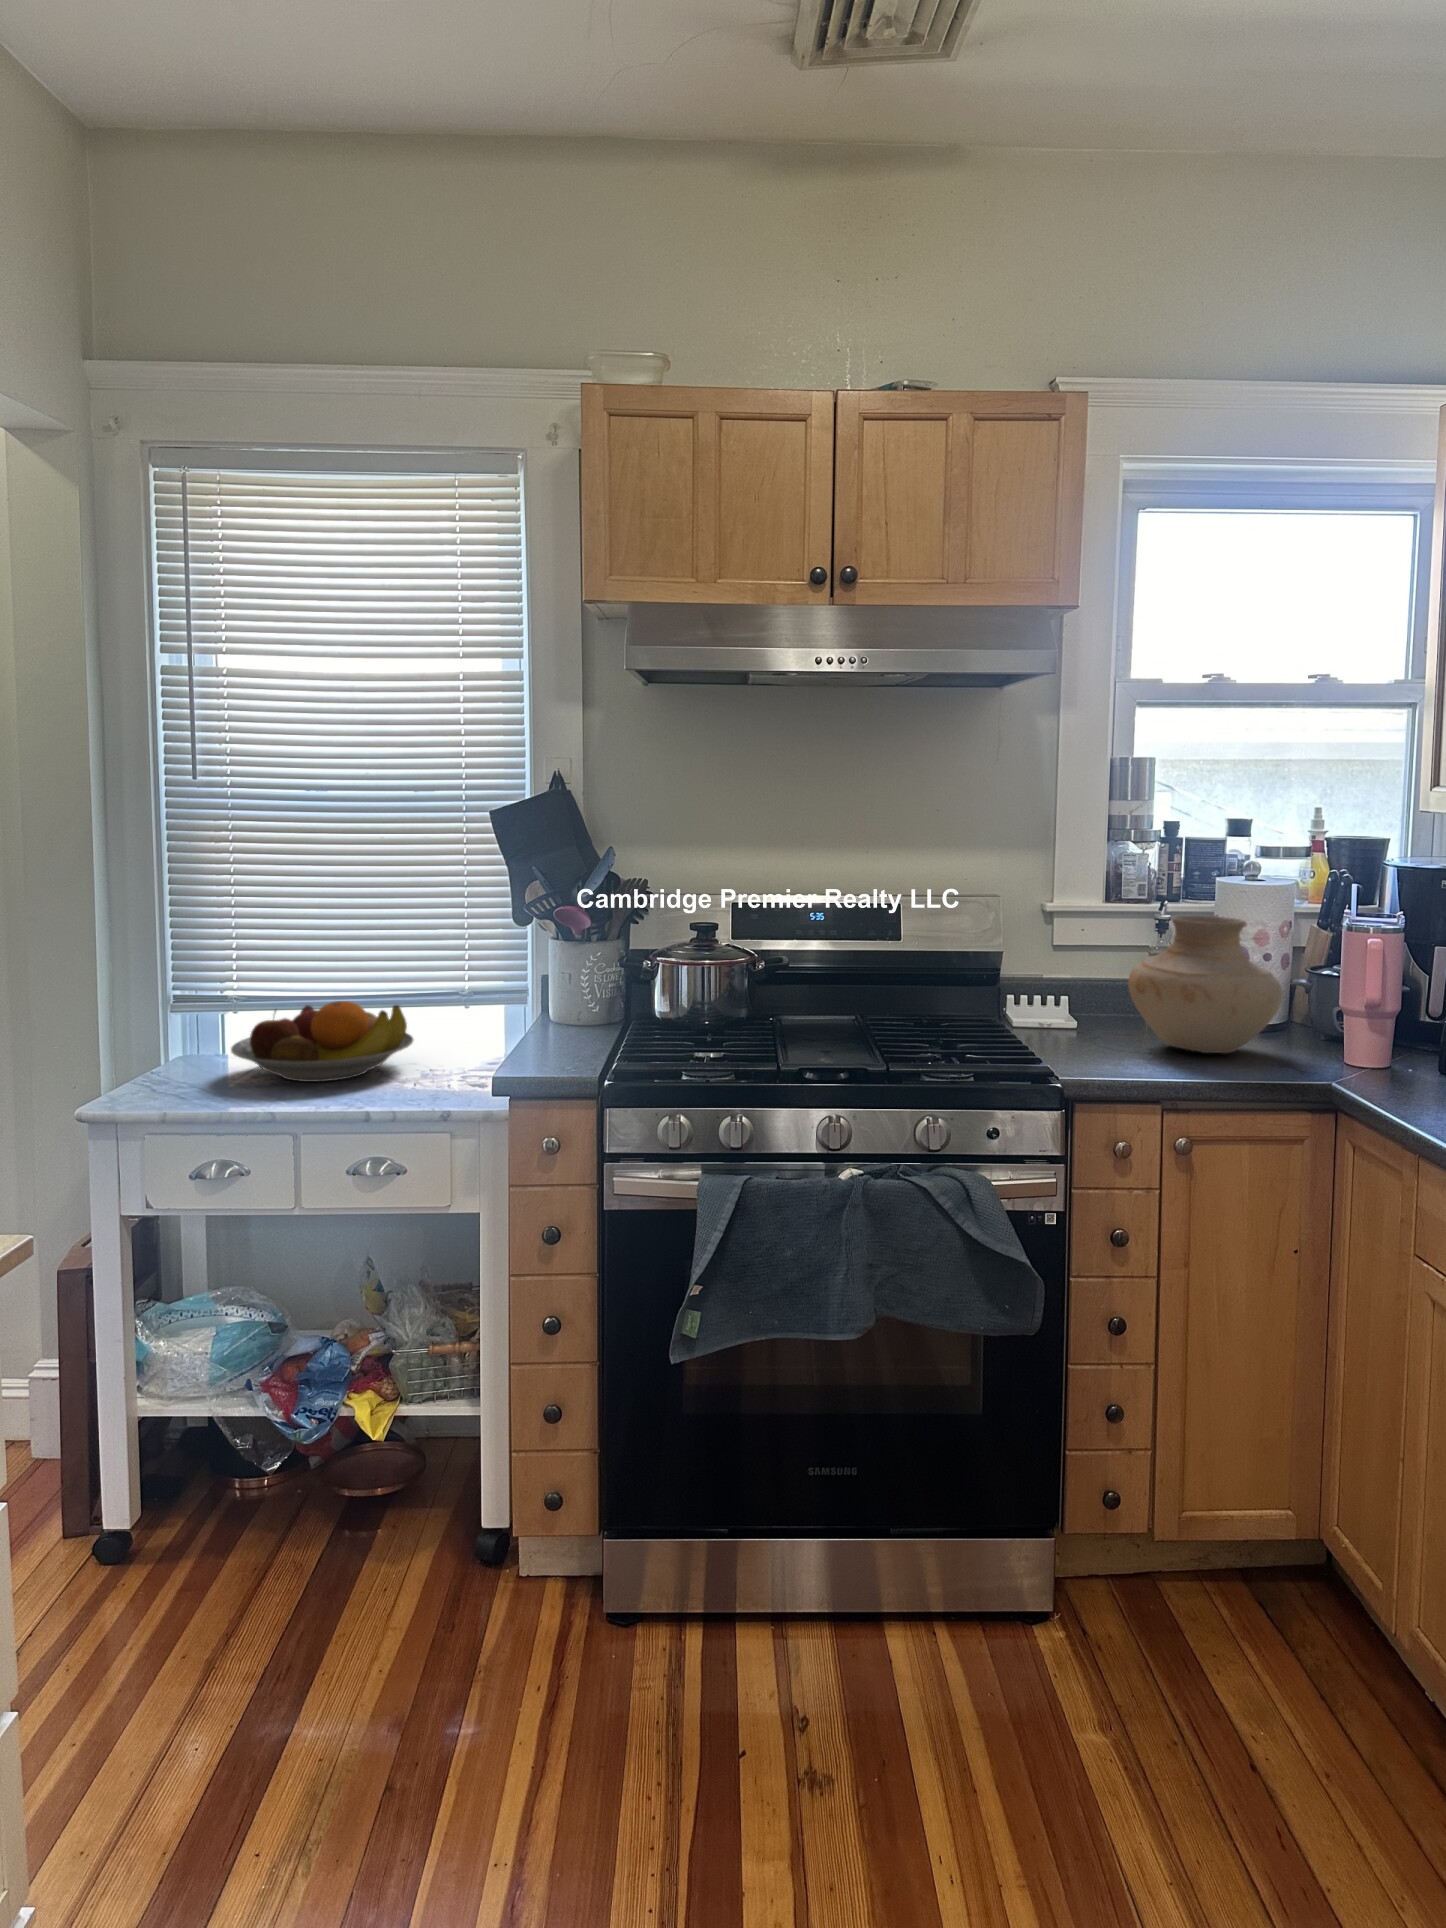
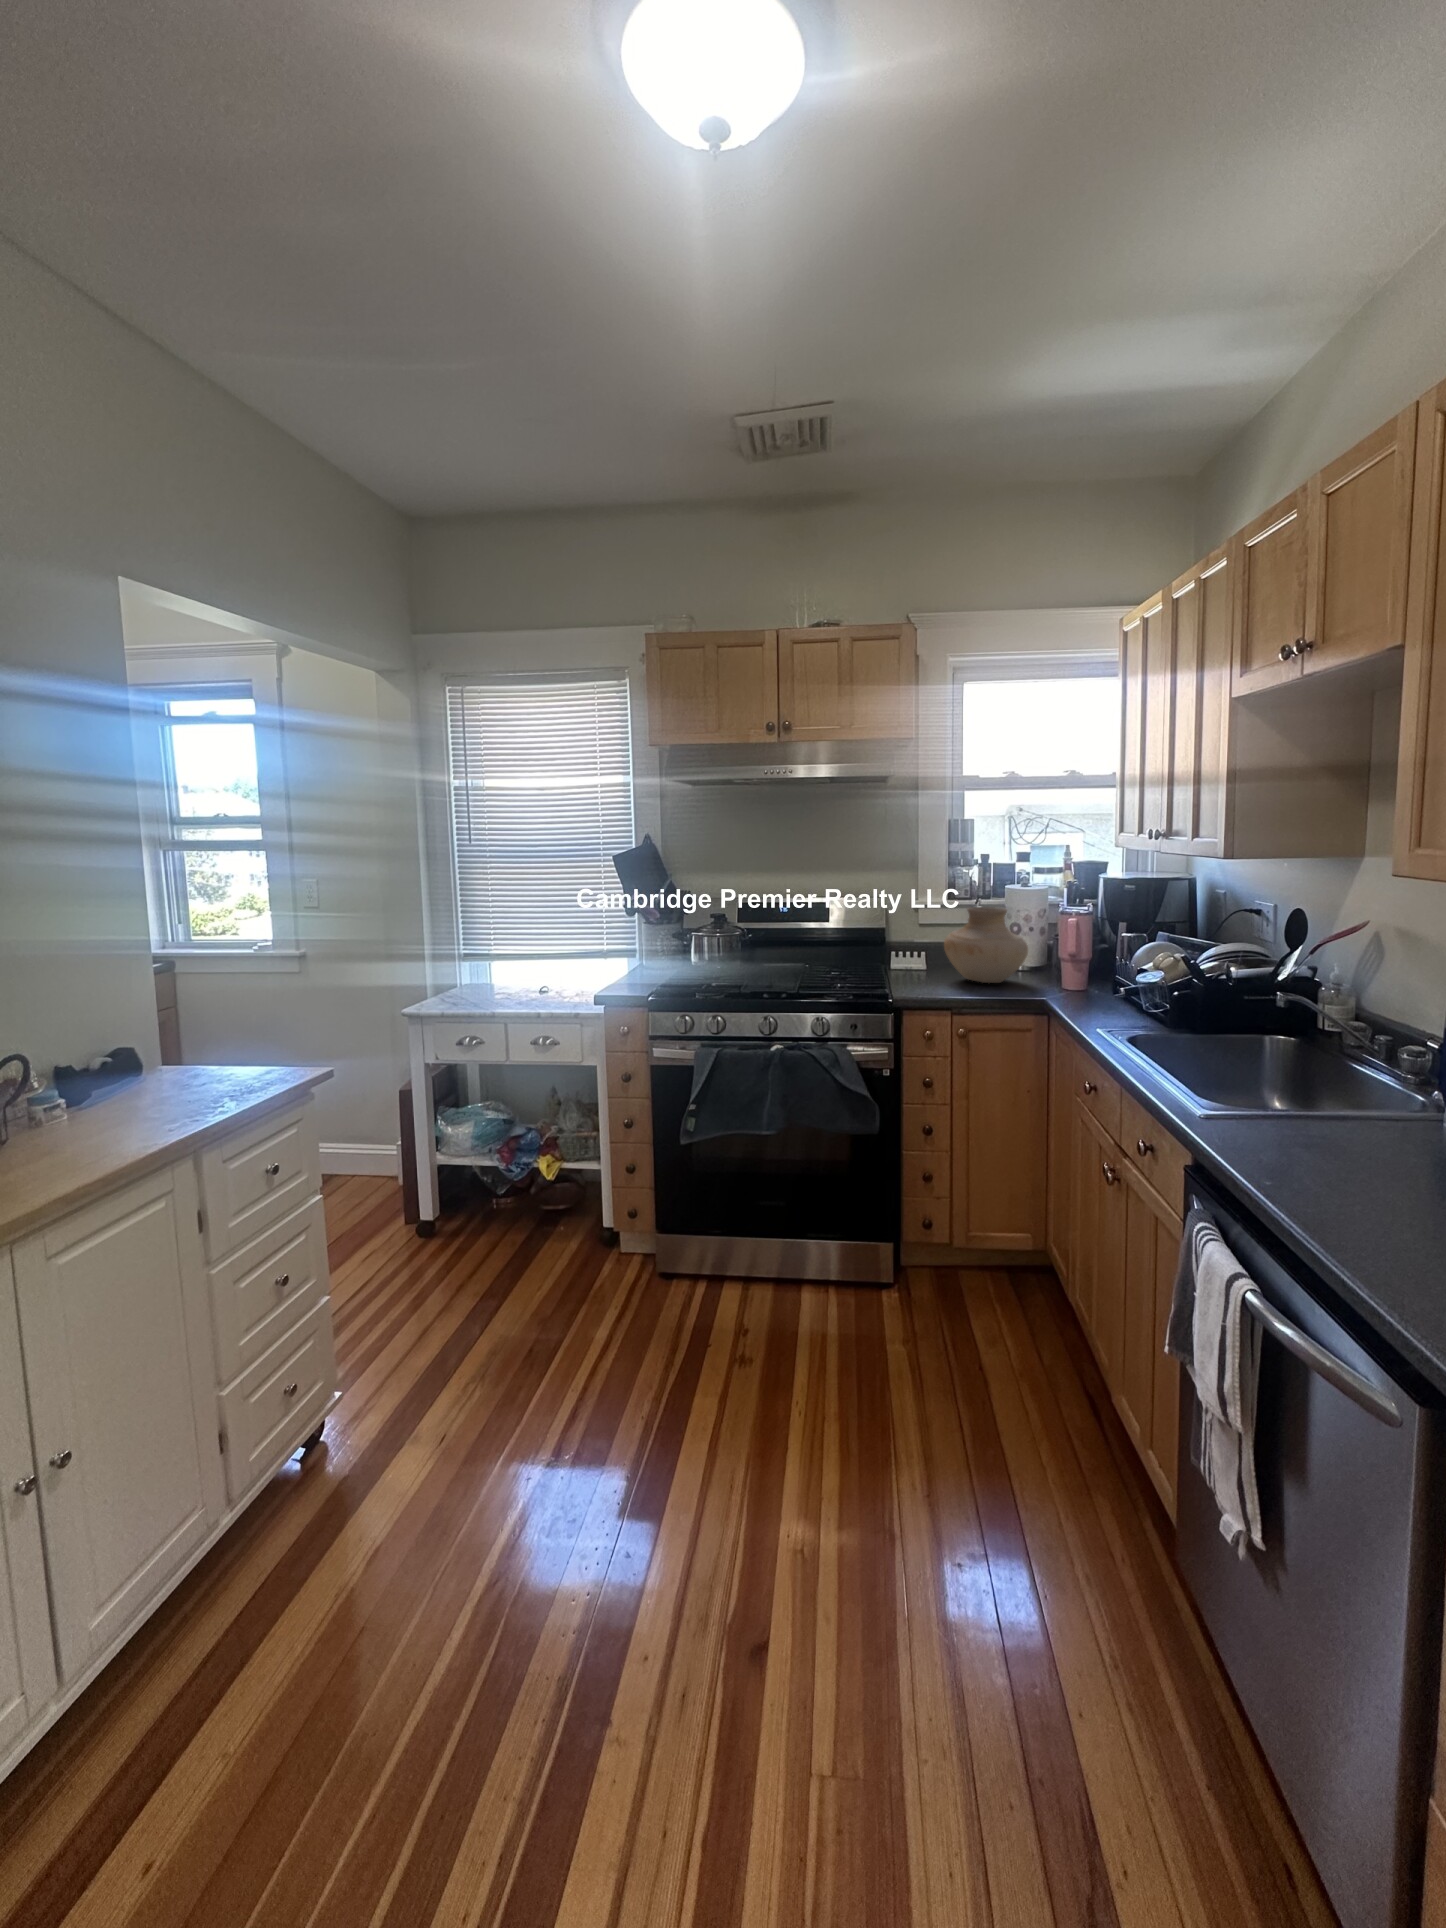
fruit bowl: present [231,1001,413,1082] -> none [481,955,575,996]

